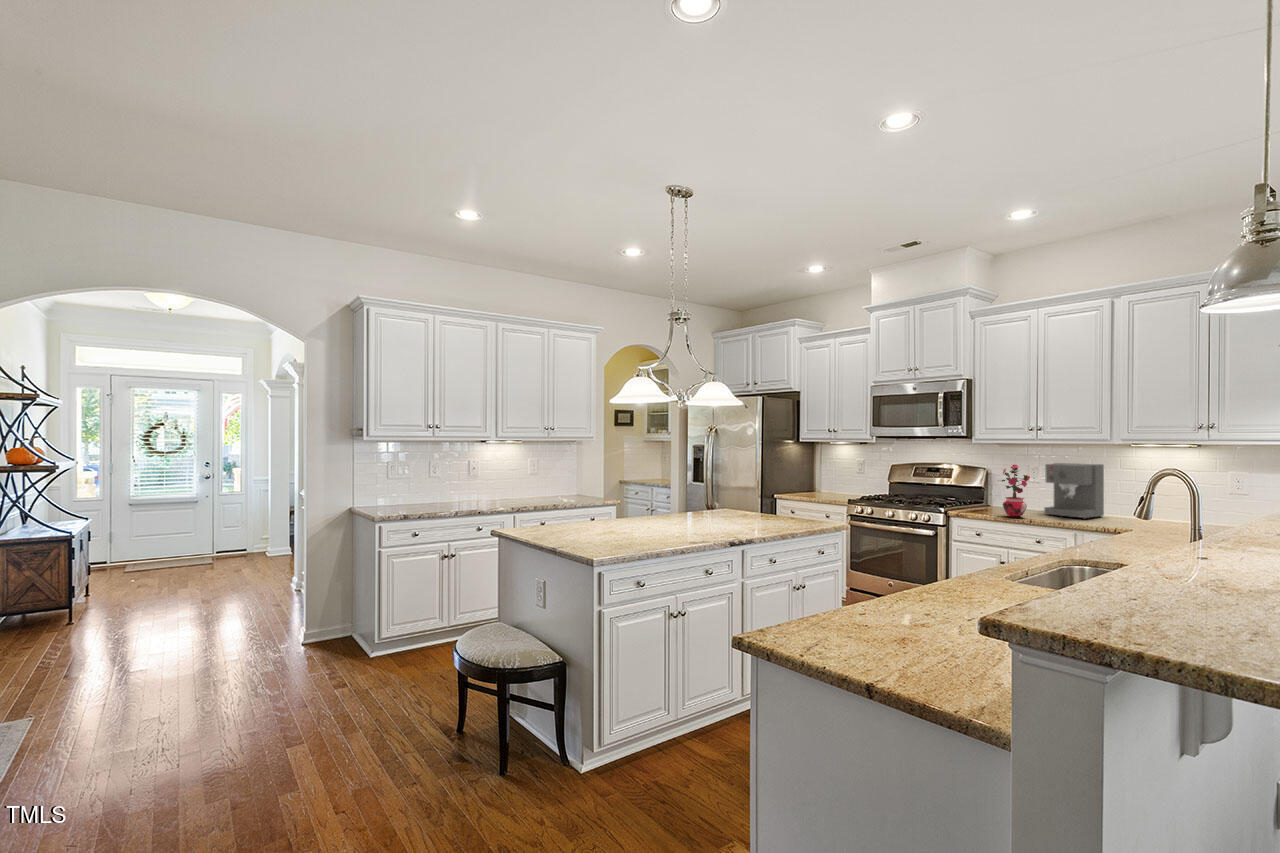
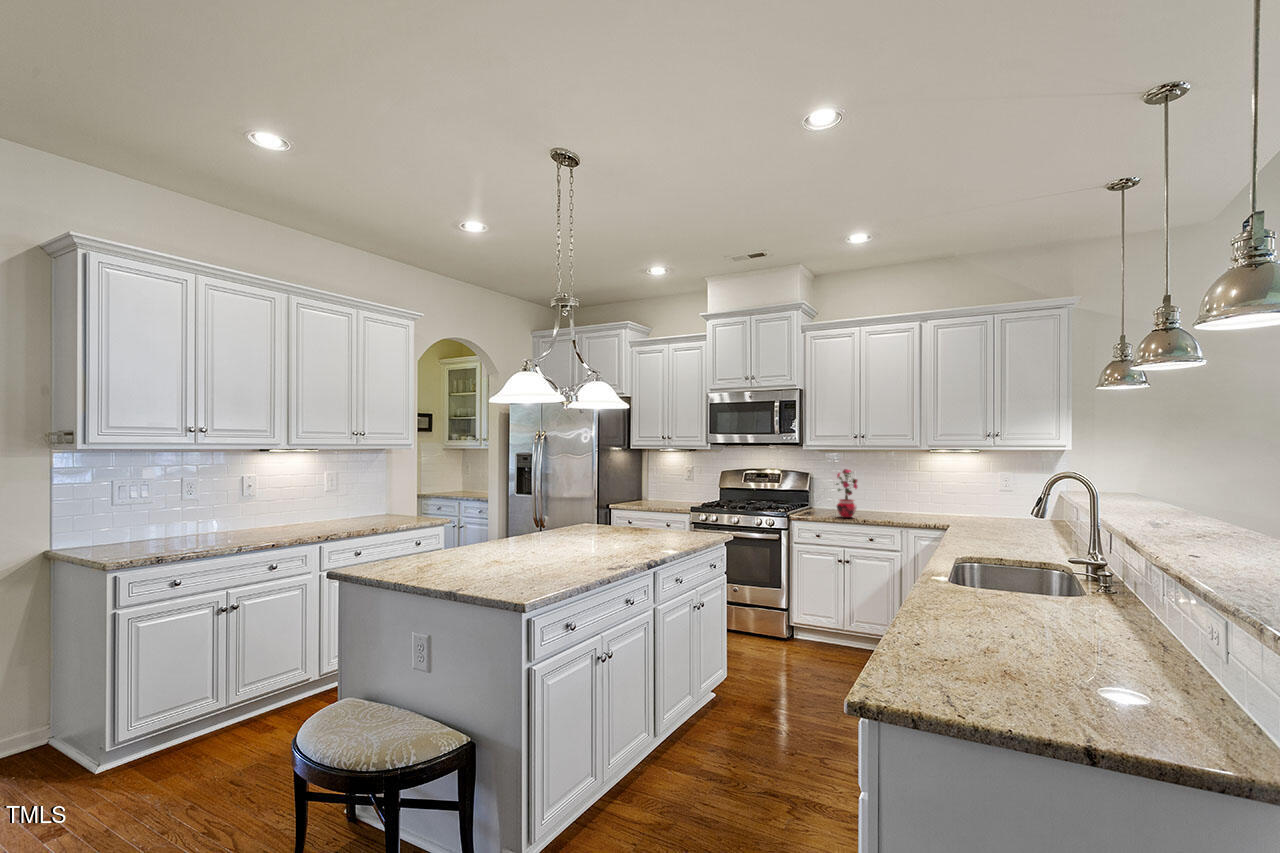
coffee maker: present [1044,463,1104,519] -> none [865,467,909,516]

